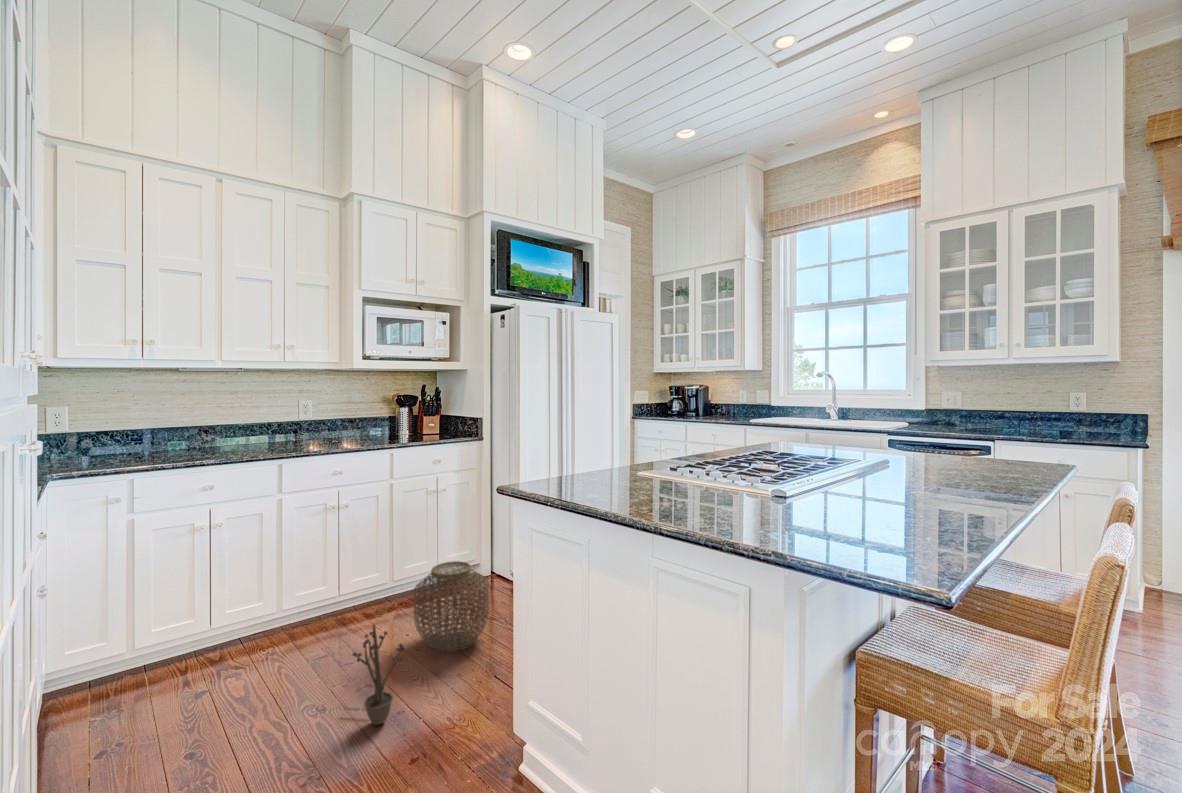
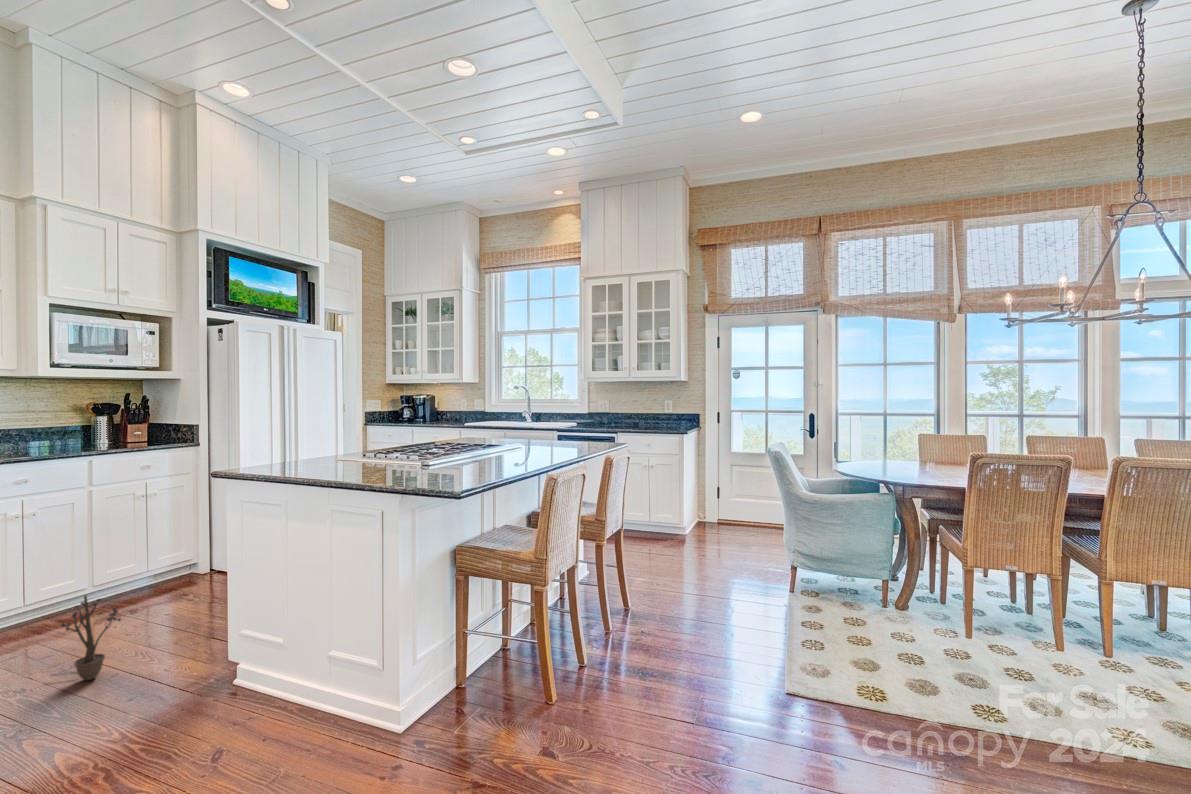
woven basket: present [414,561,489,651] -> none [121,550,204,628]

